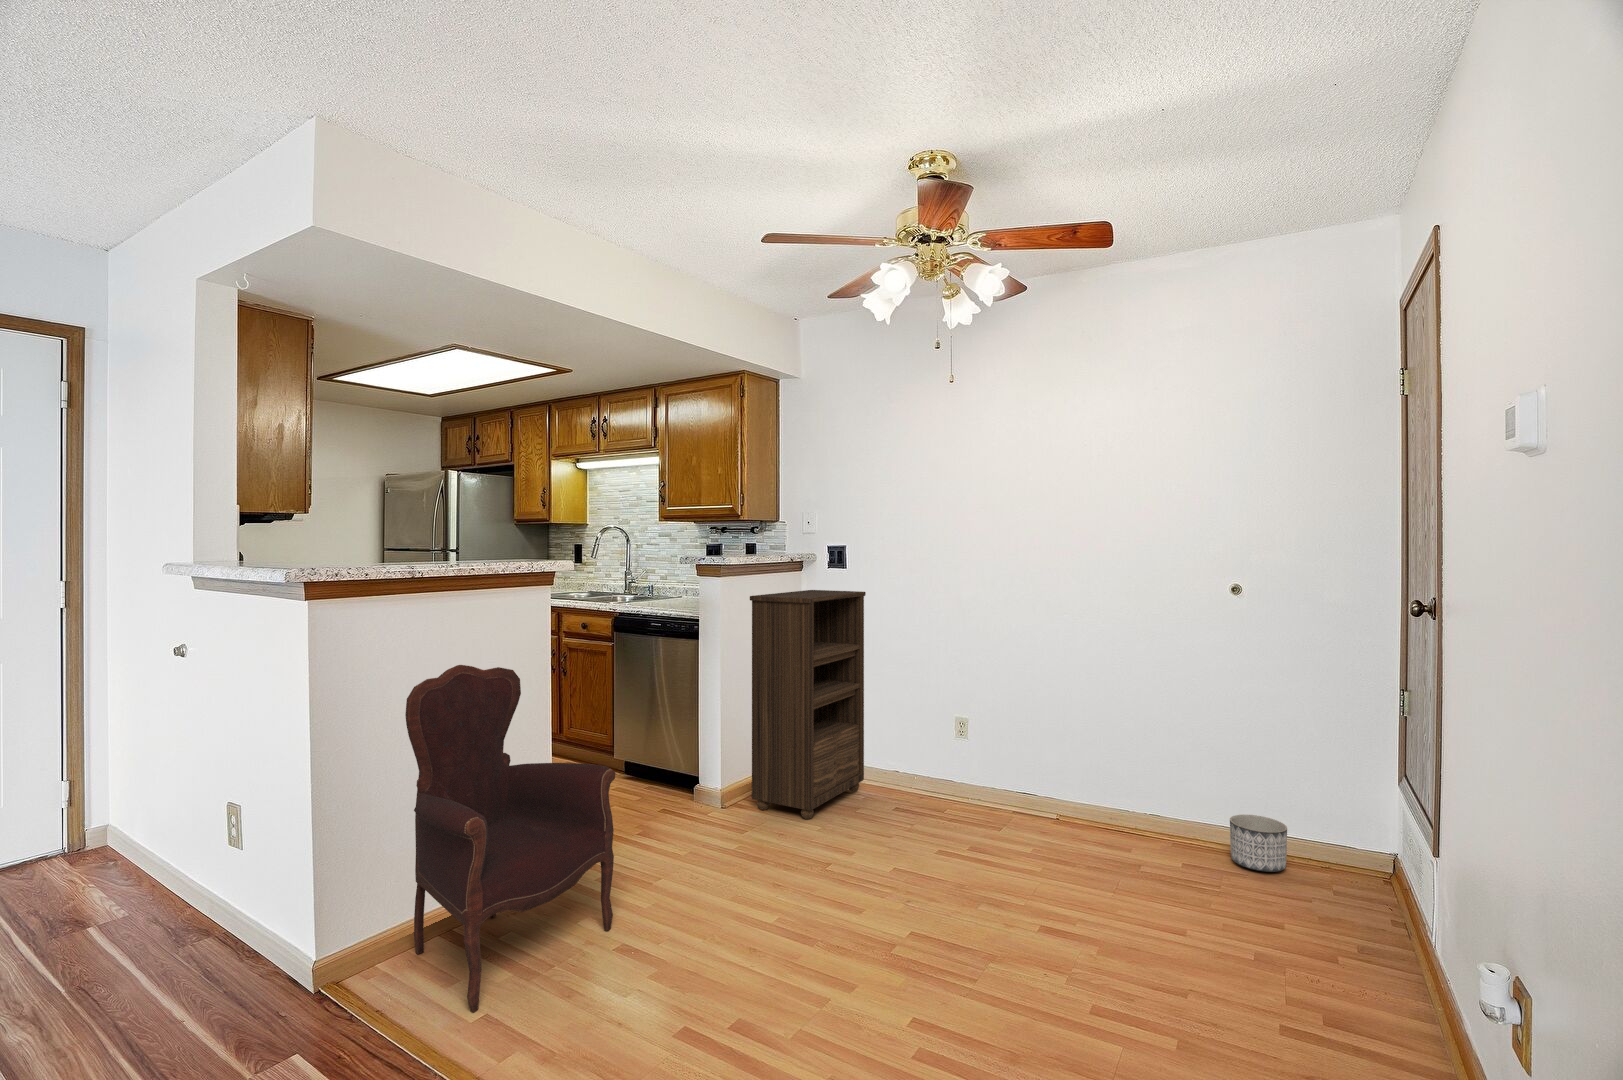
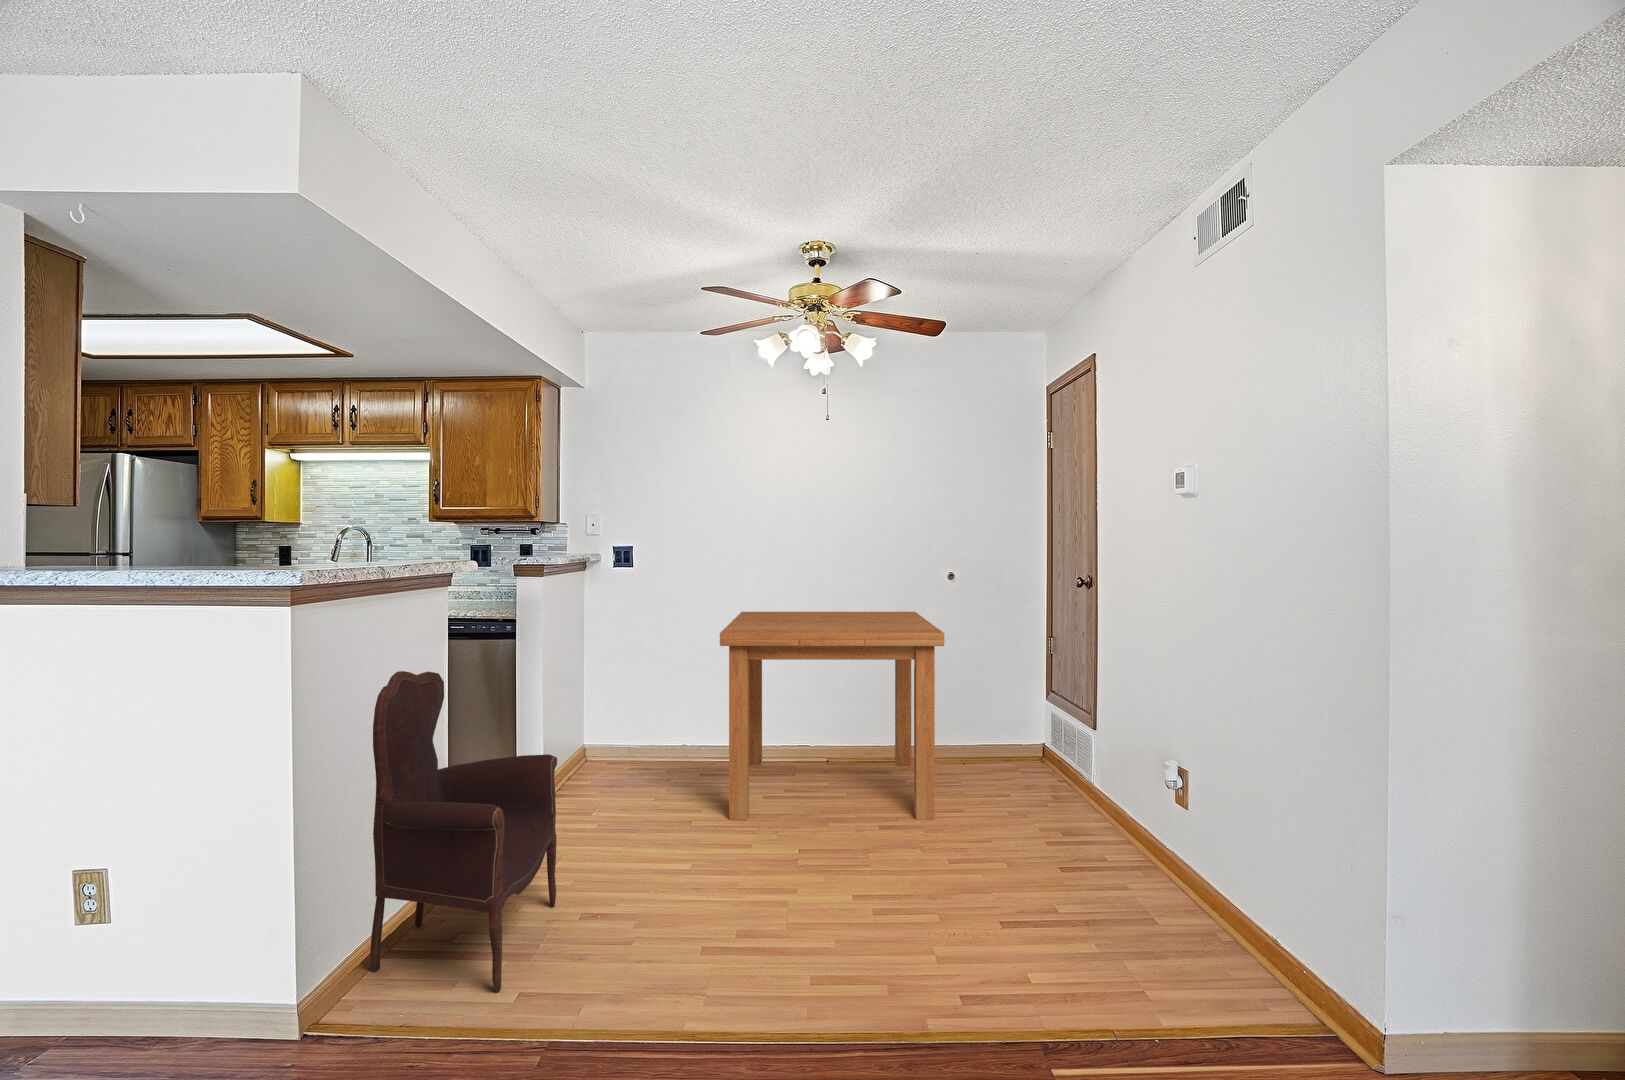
bookshelf: present [750,590,866,819] -> none [580,586,666,792]
dining table: none [854,625,1177,937] -> present [720,612,944,820]
planter: present [1230,815,1287,872] -> none [954,732,989,768]

